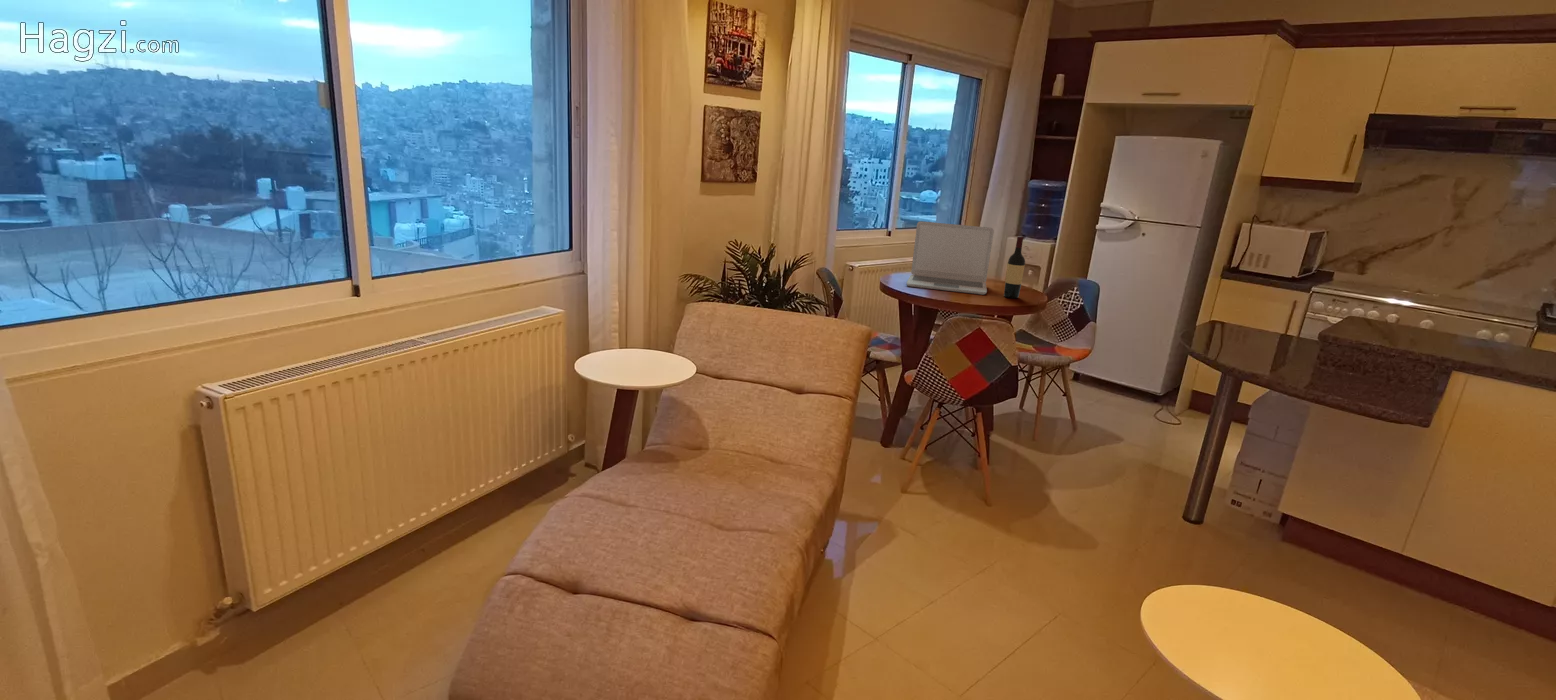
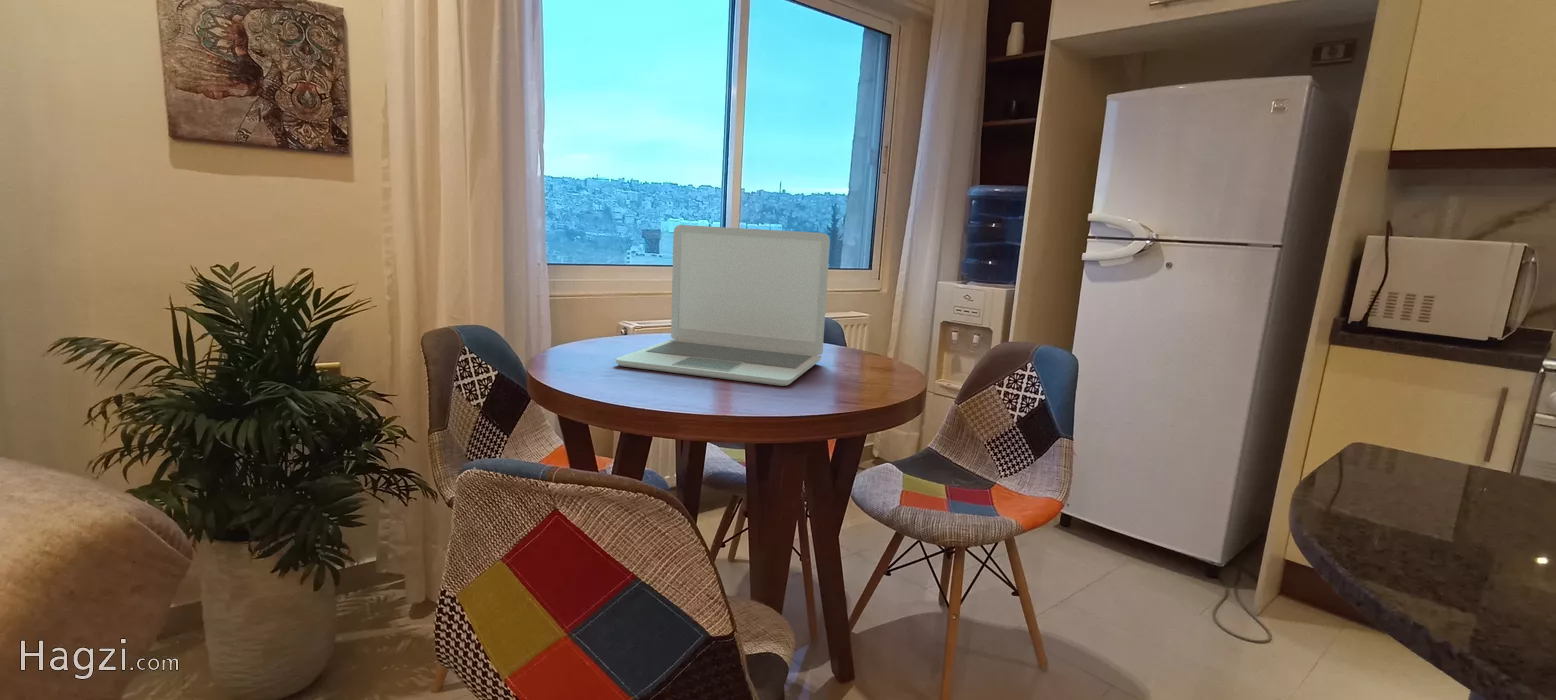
wine bottle: present [1004,236,1025,298] -> none [833,240,877,395]

